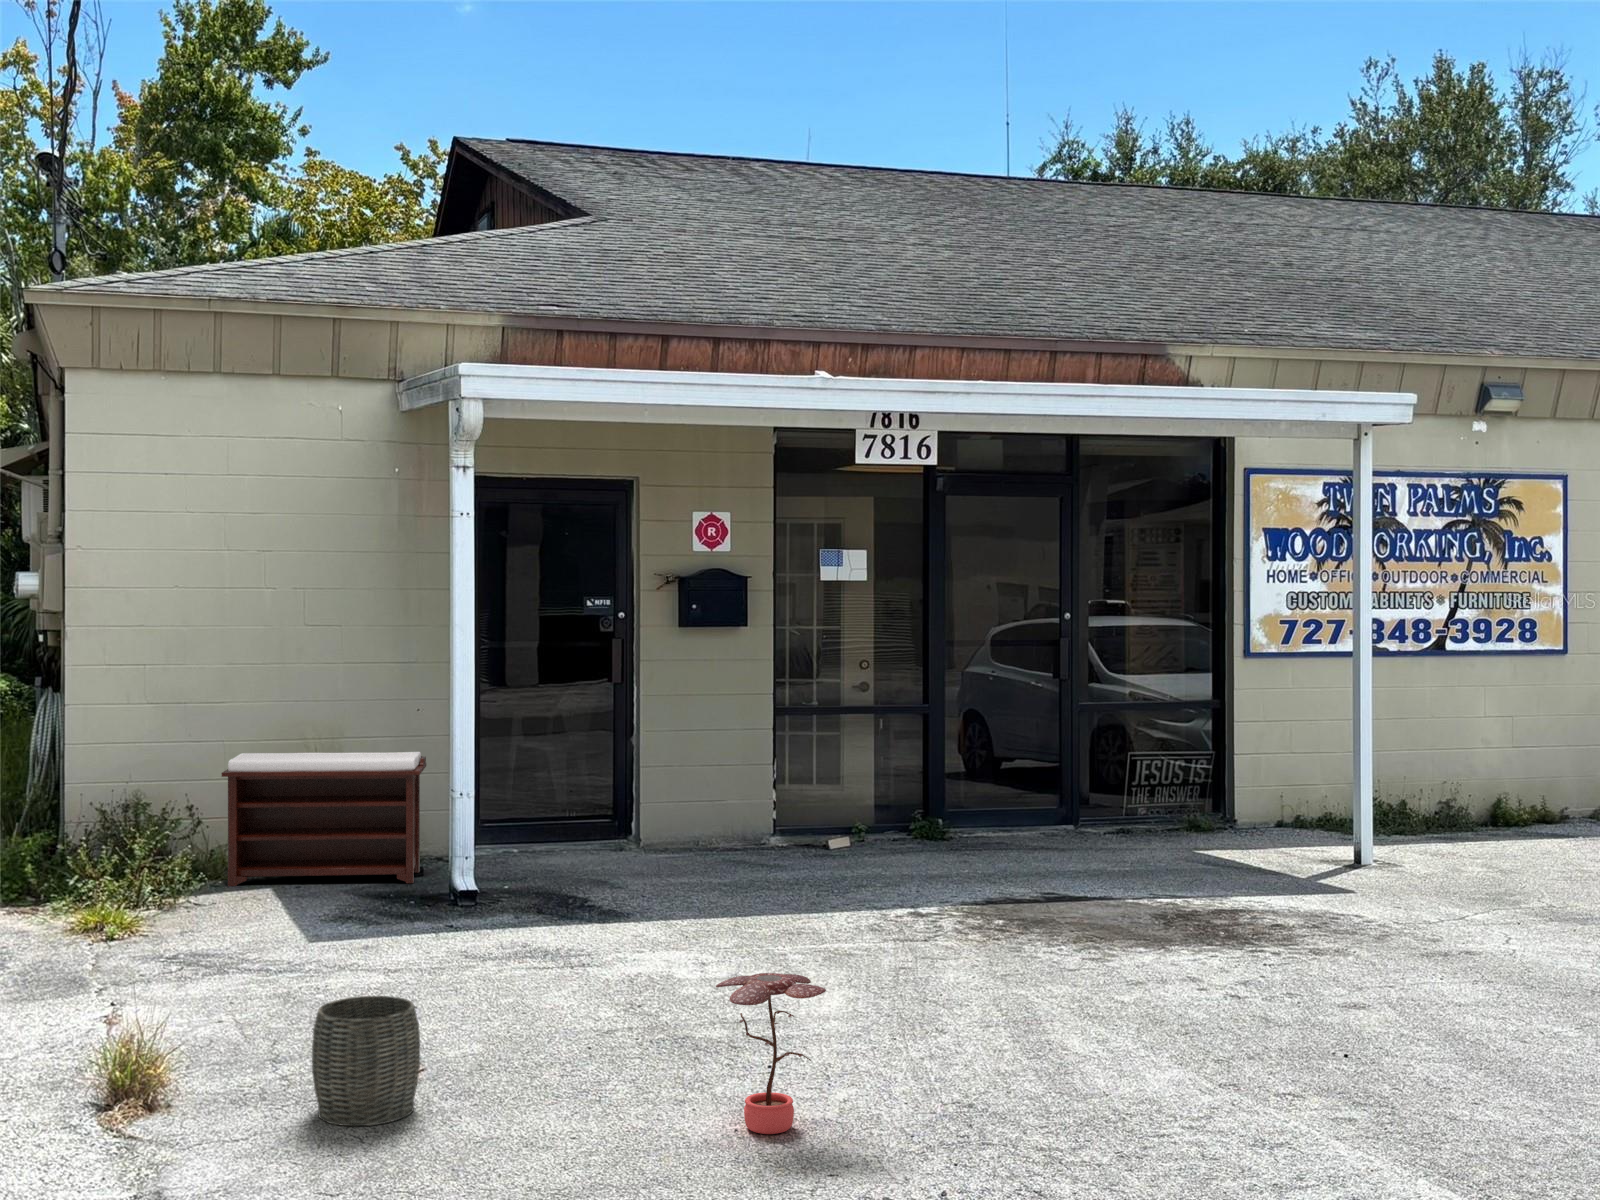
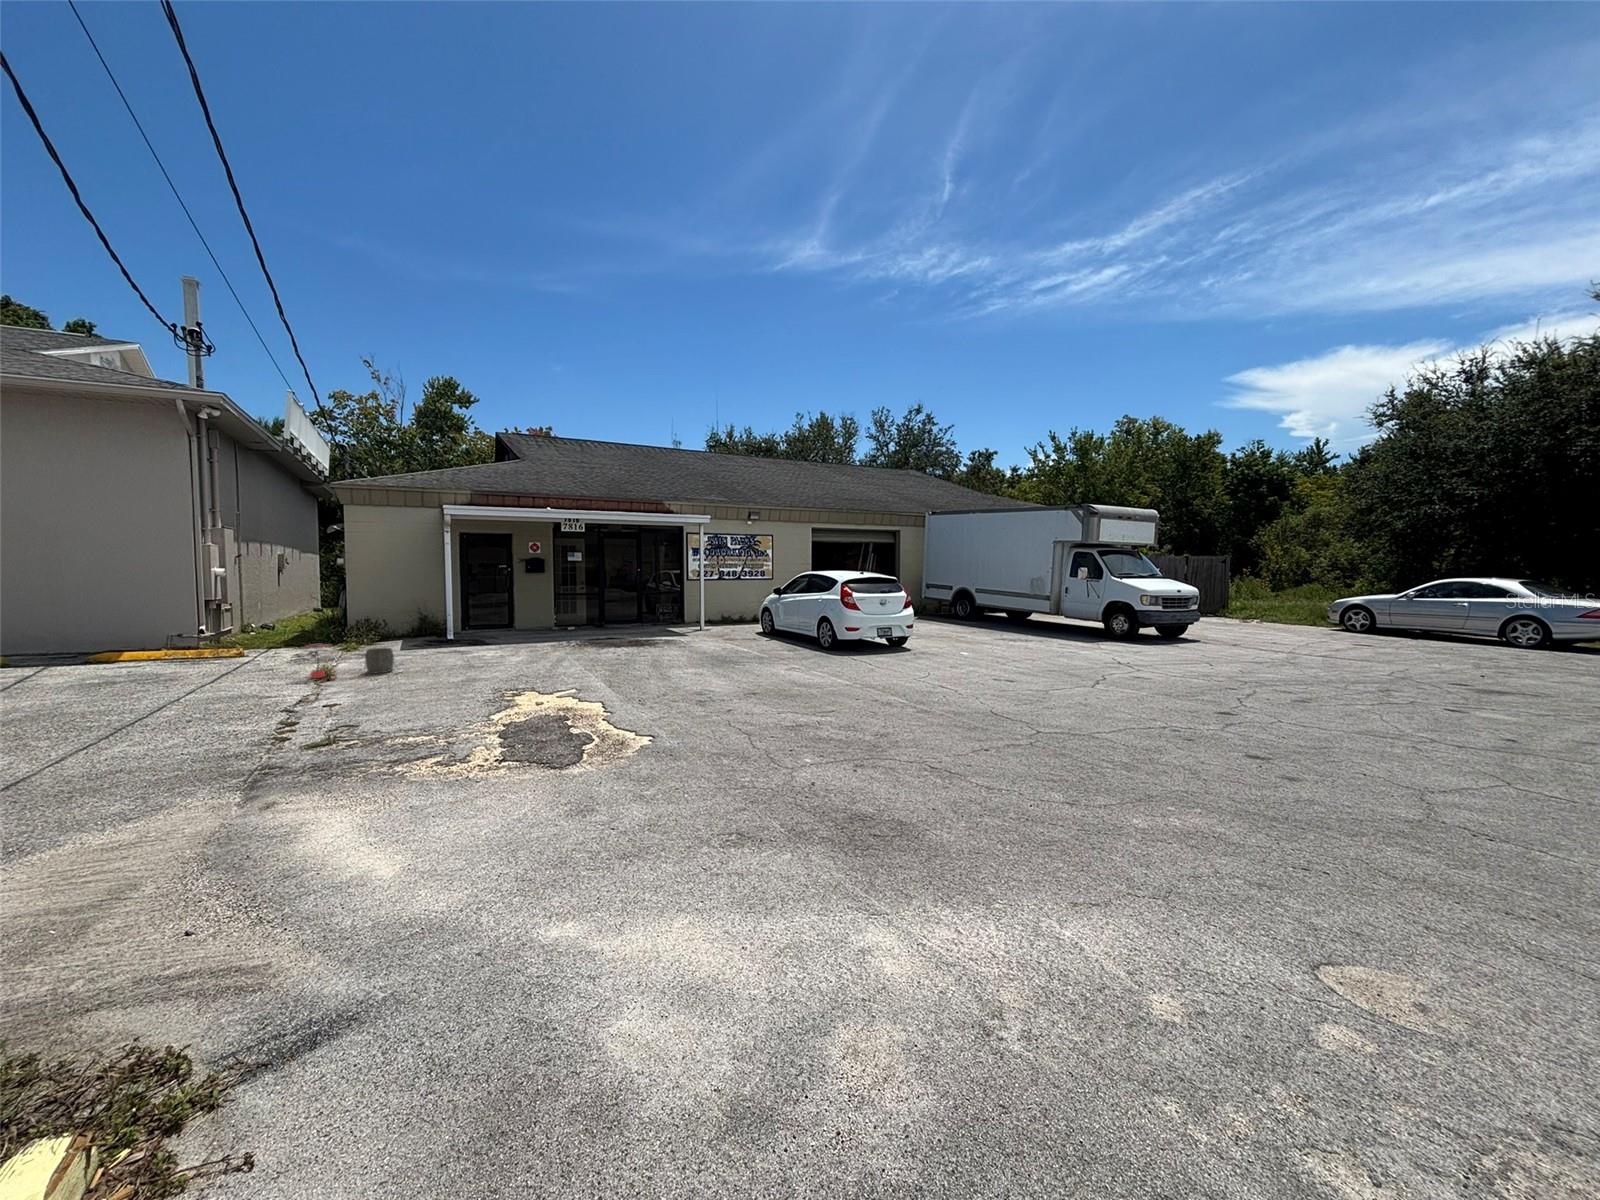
bench: present [222,752,426,886] -> none [387,604,450,638]
potted plant: present [716,973,826,1134] -> present [302,643,332,678]

